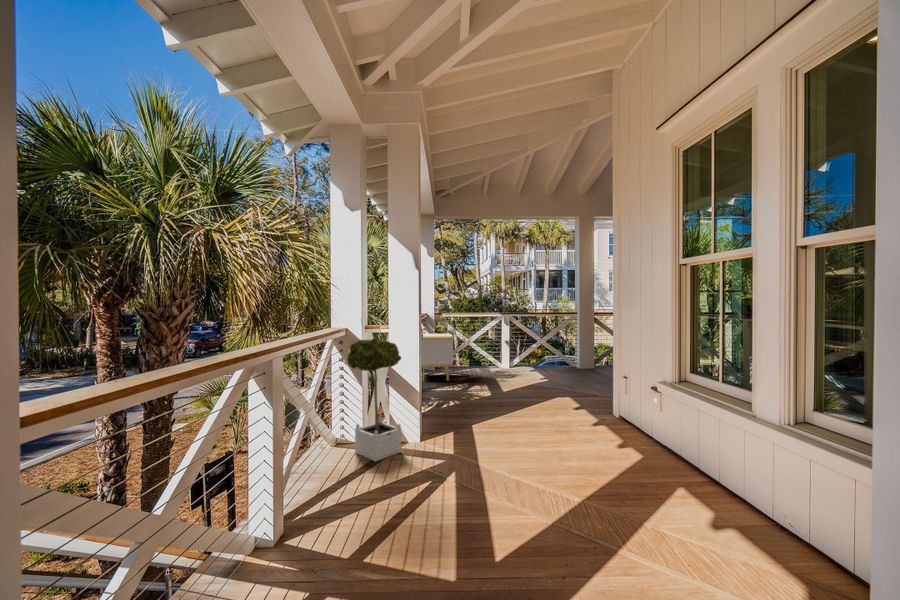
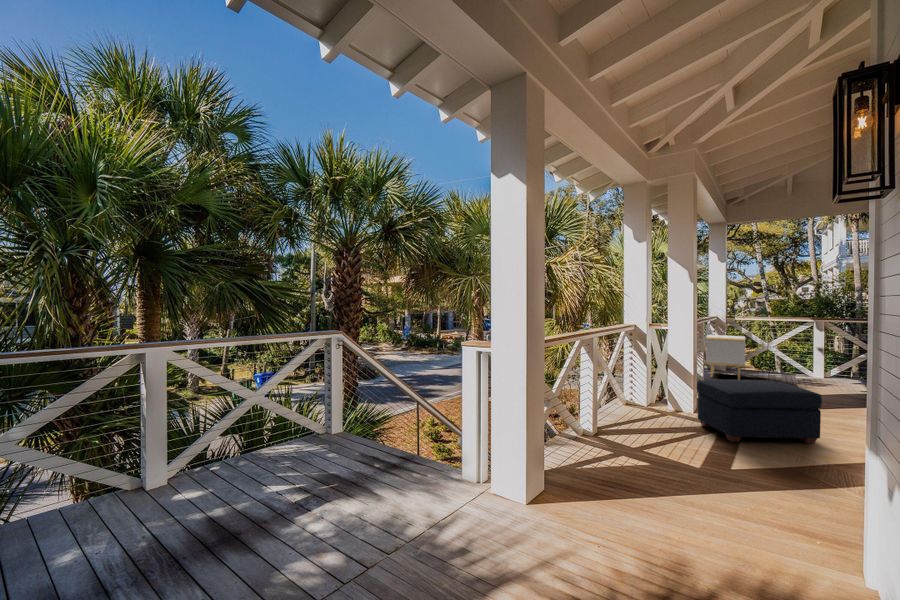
potted tree: present [347,337,401,461] -> none [635,332,676,416]
ottoman: none [428,389,556,487] -> present [697,380,822,443]

